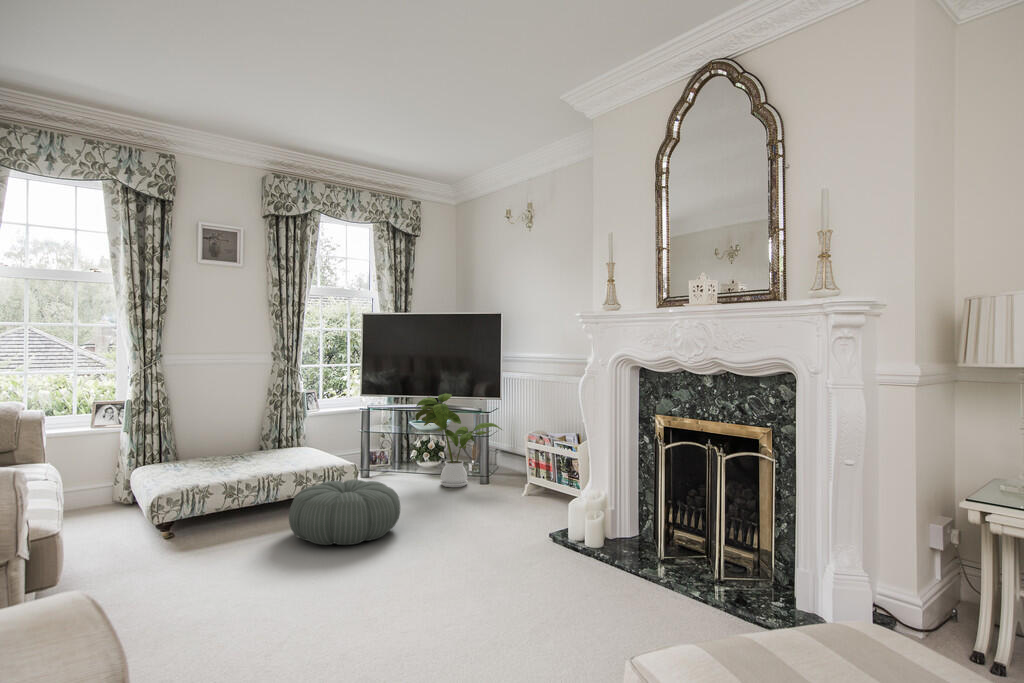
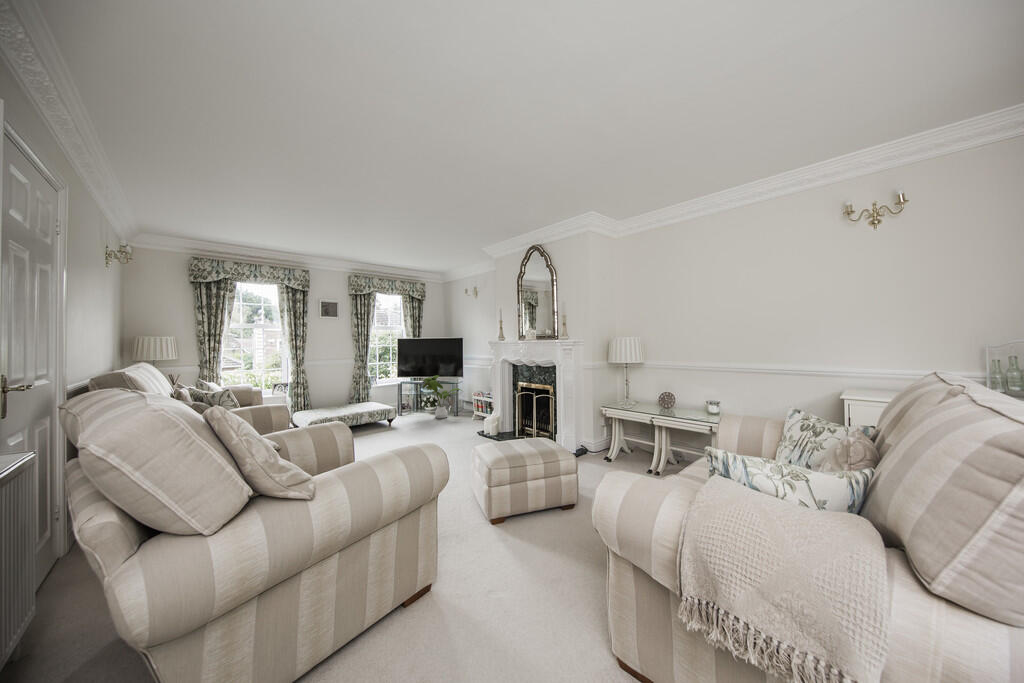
pouf: present [289,480,400,545] -> none [367,414,415,440]

